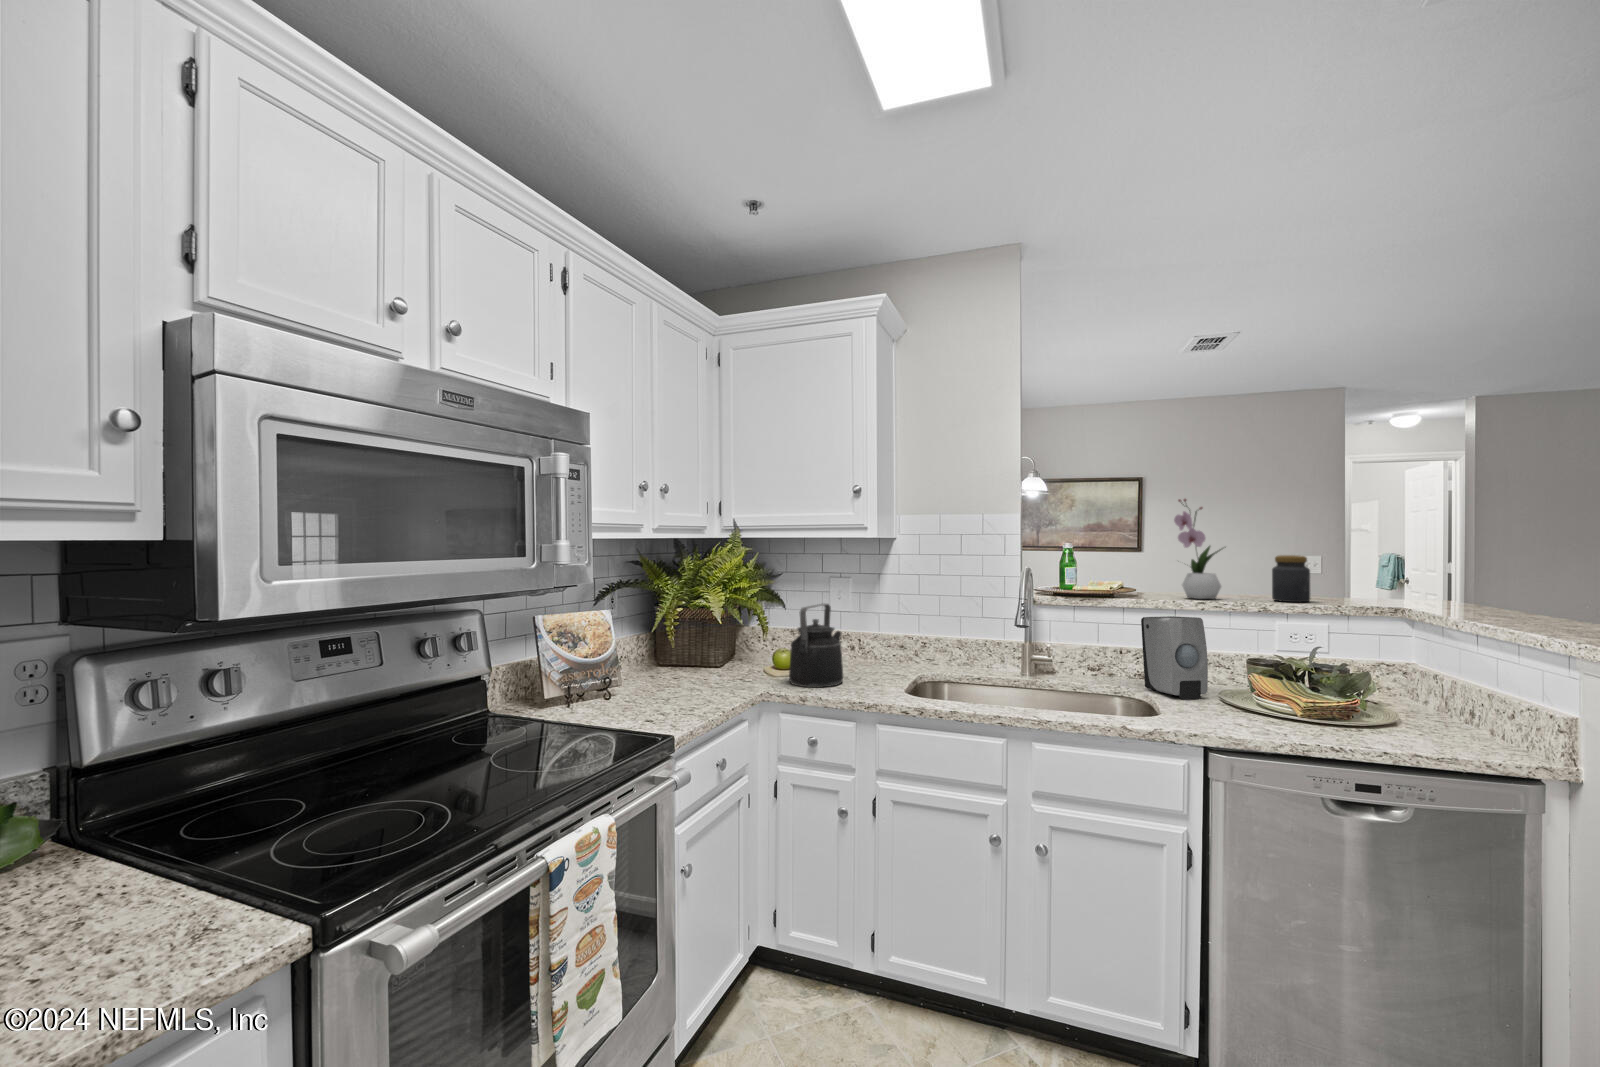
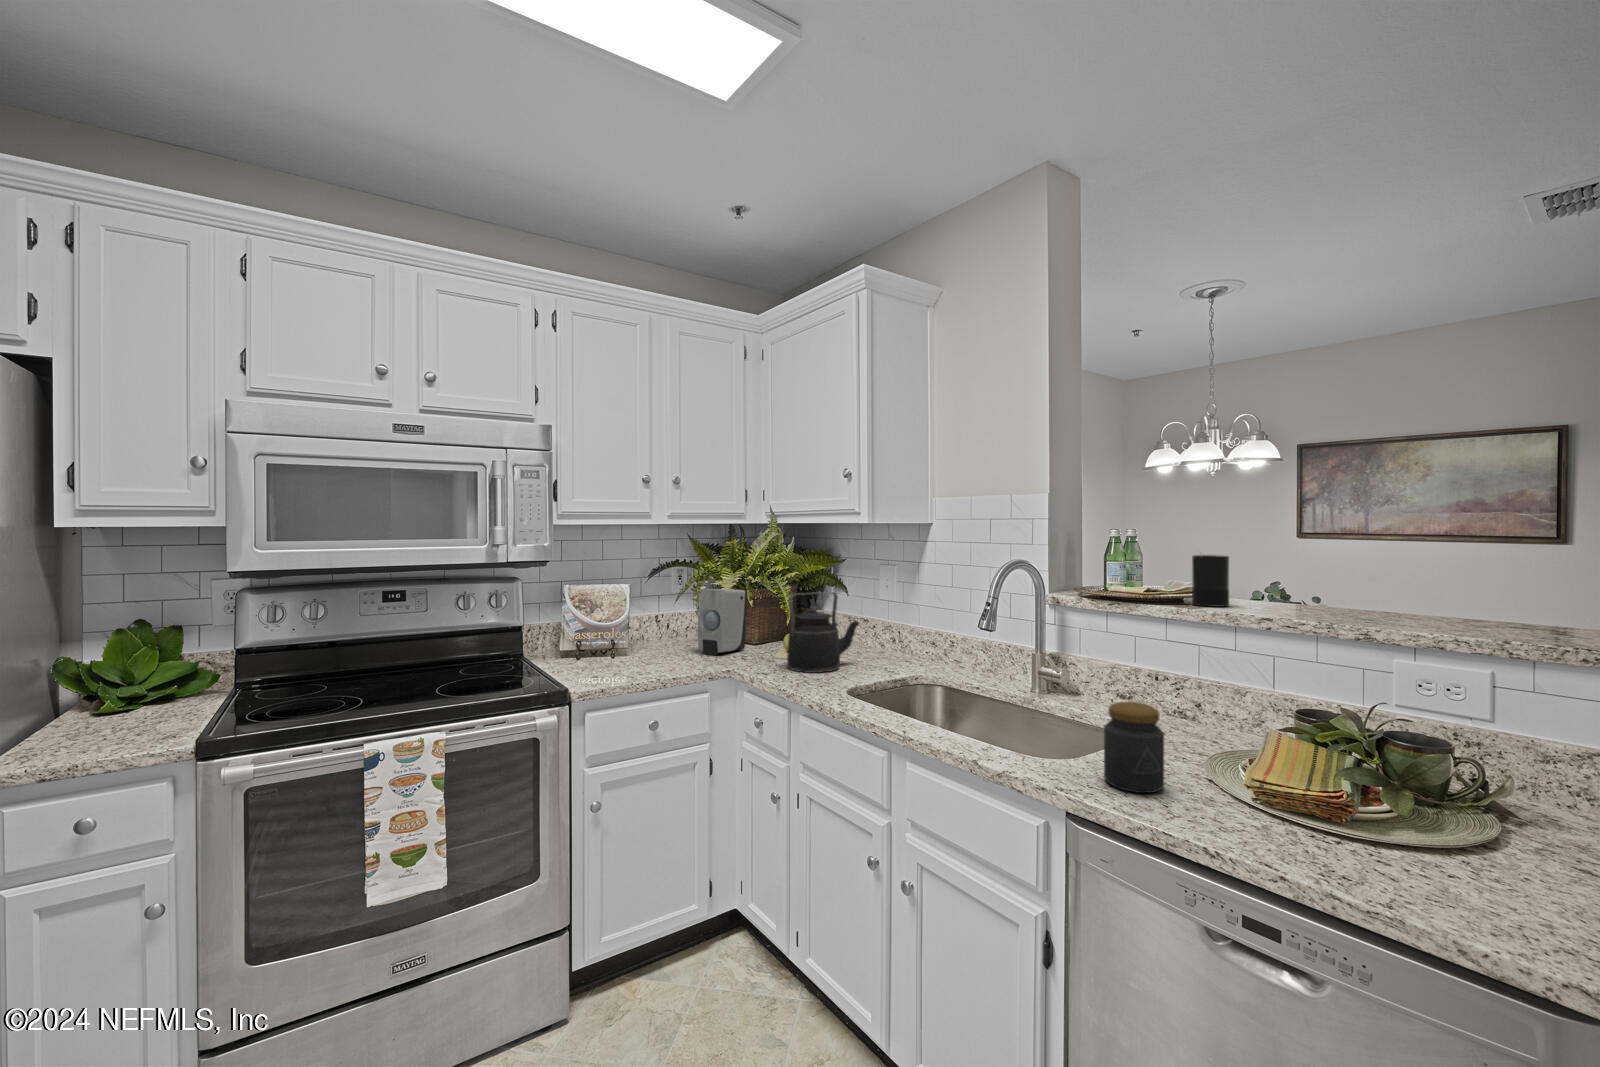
flower arrangement: present [1174,499,1221,599] -> none [1244,473,1321,618]
candle: none [1113,554,1143,596] -> present [1192,554,1229,607]
jar: present [1272,555,1310,602] -> present [1104,702,1164,793]
soap dispenser: present [1141,616,1208,699] -> present [698,589,747,655]

